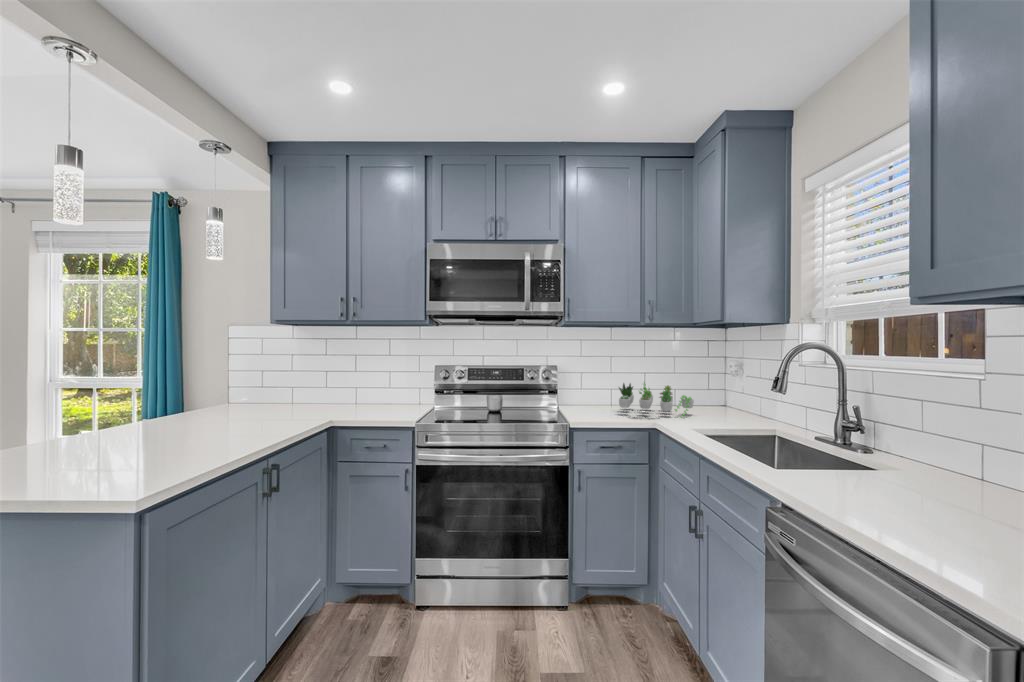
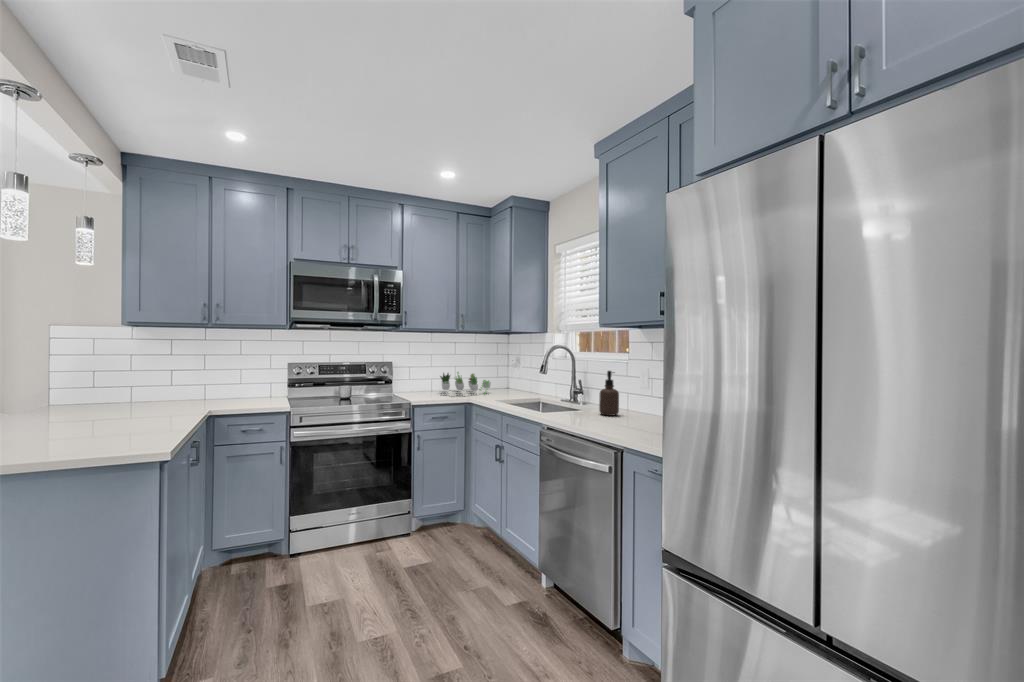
soap dispenser: none [896,392,947,486] -> present [599,371,619,416]

